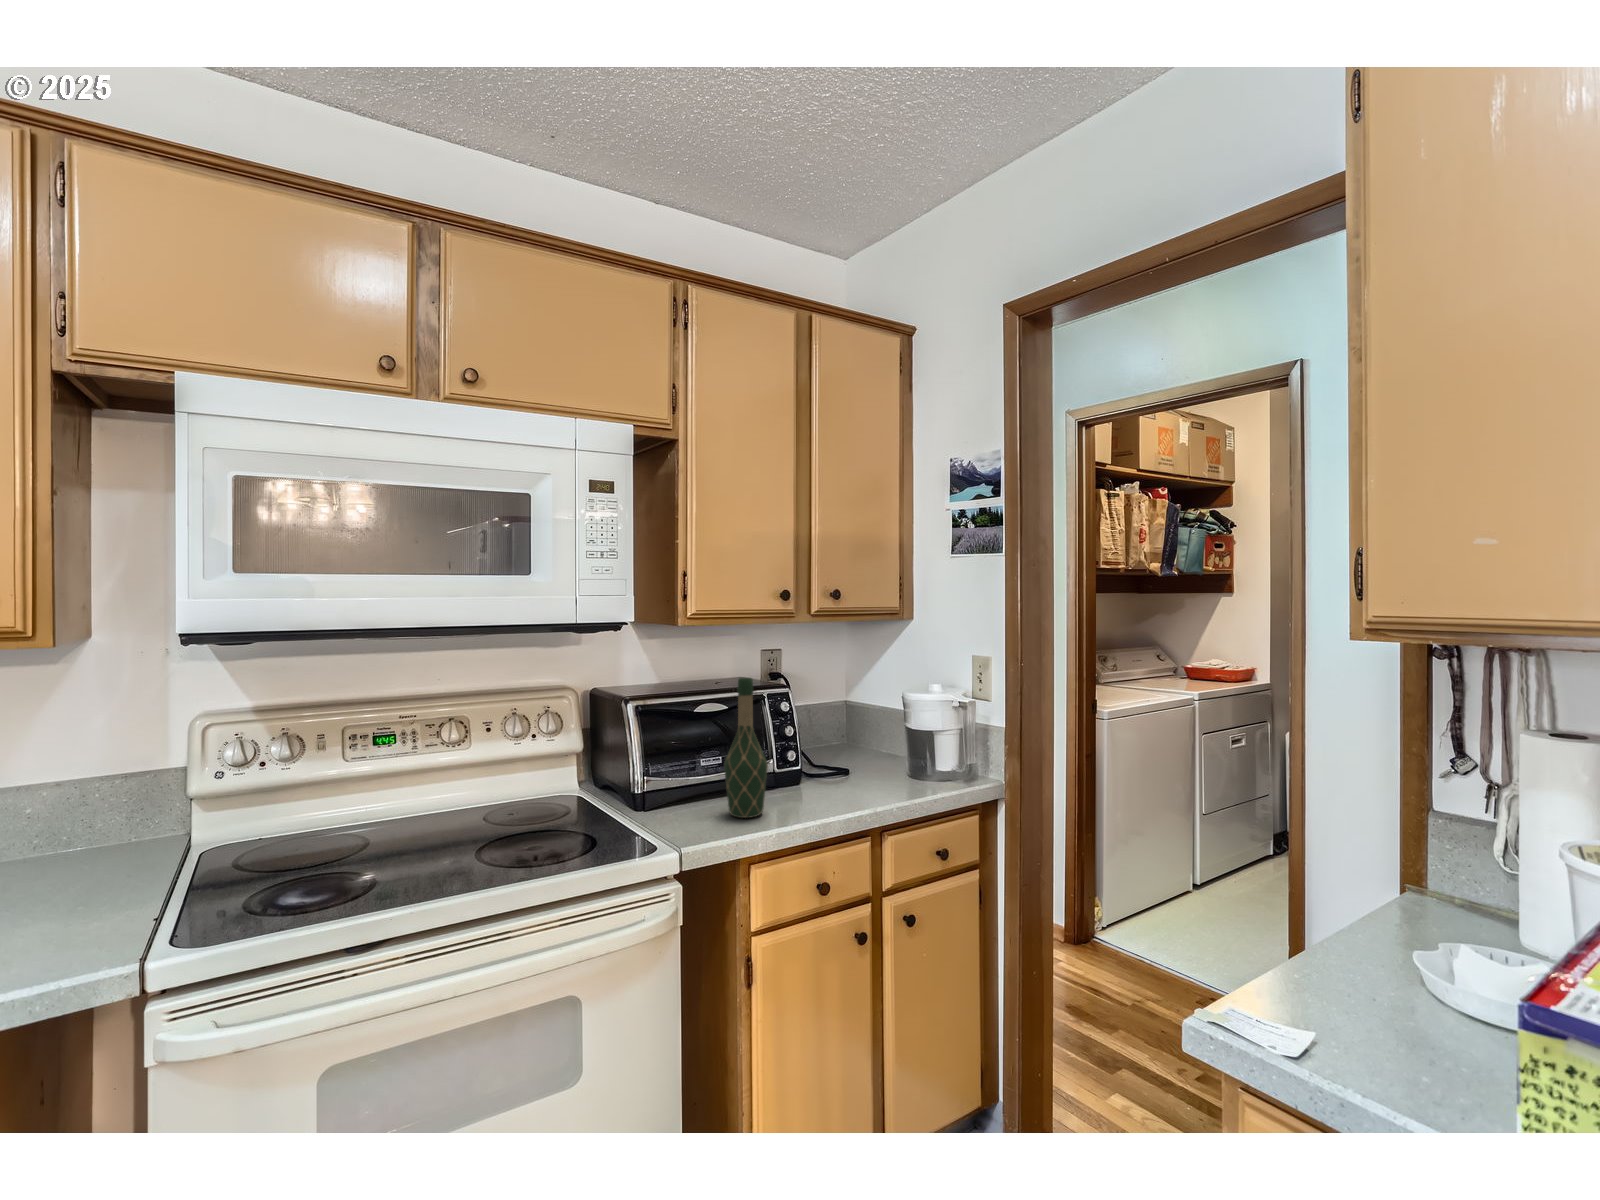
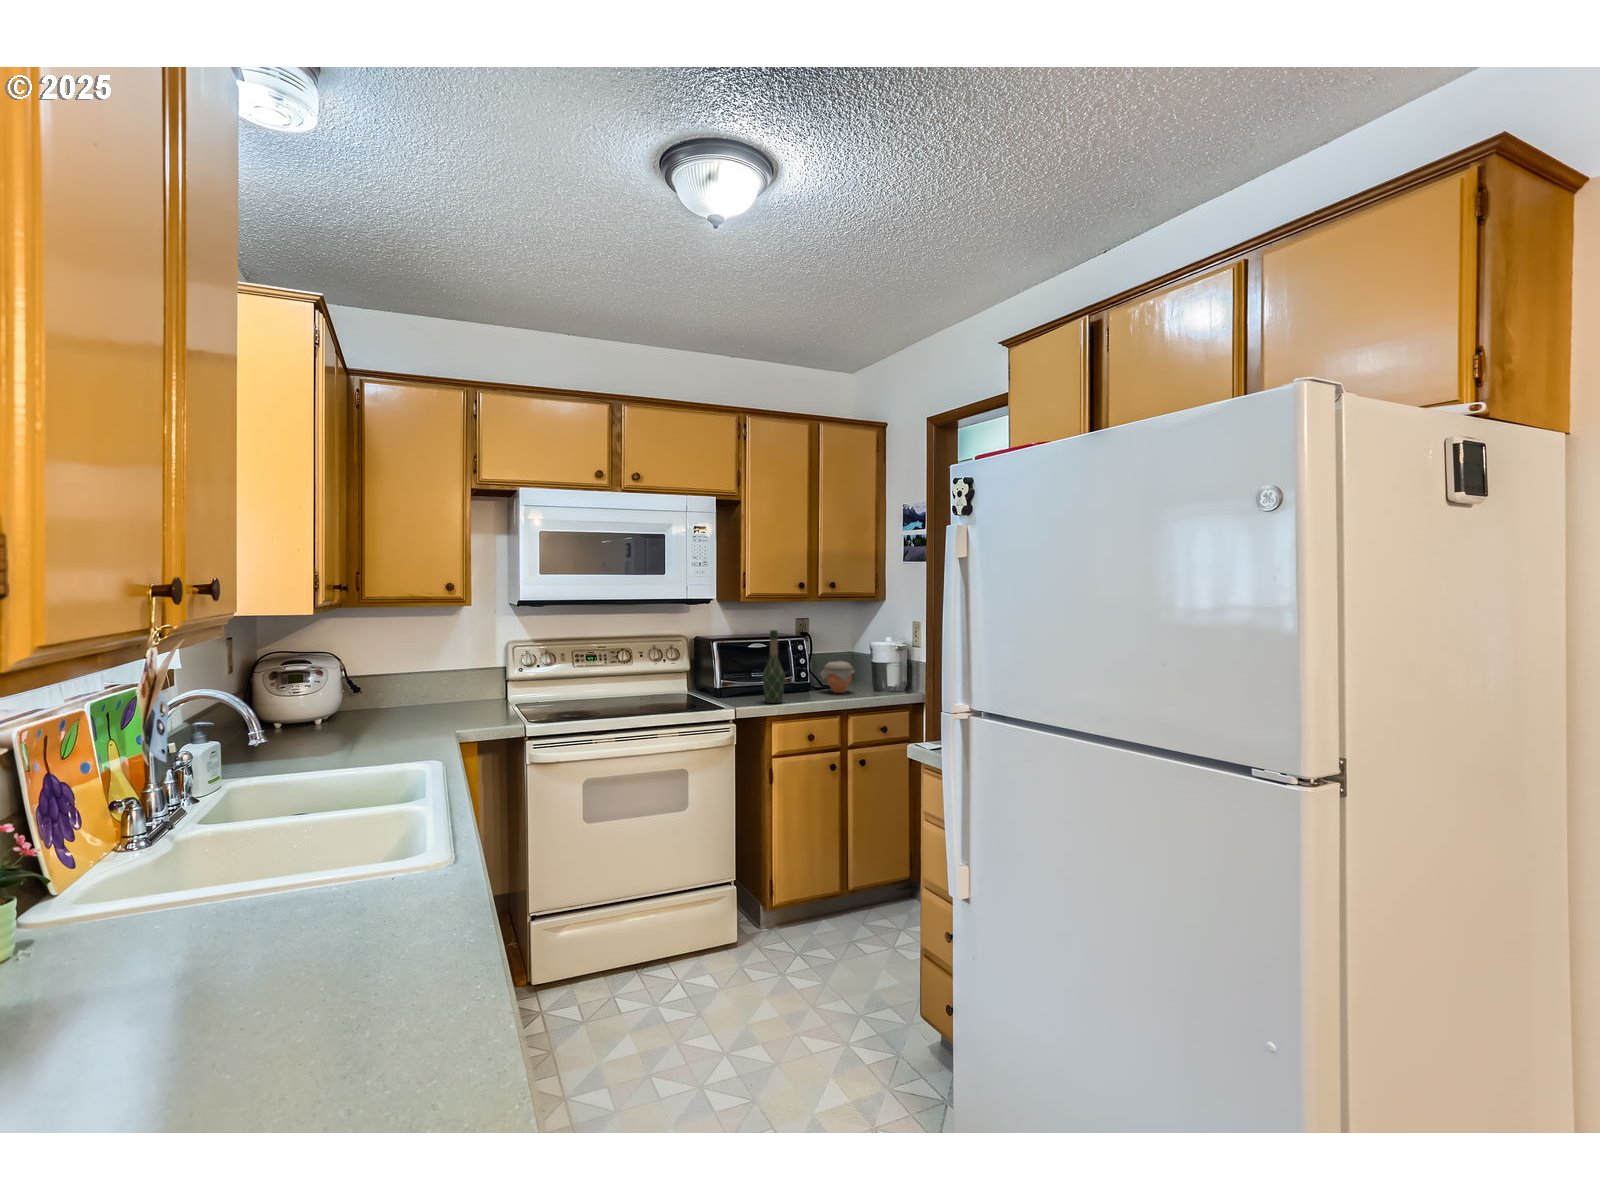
jar: none [820,727,882,785] -> present [821,661,855,693]

